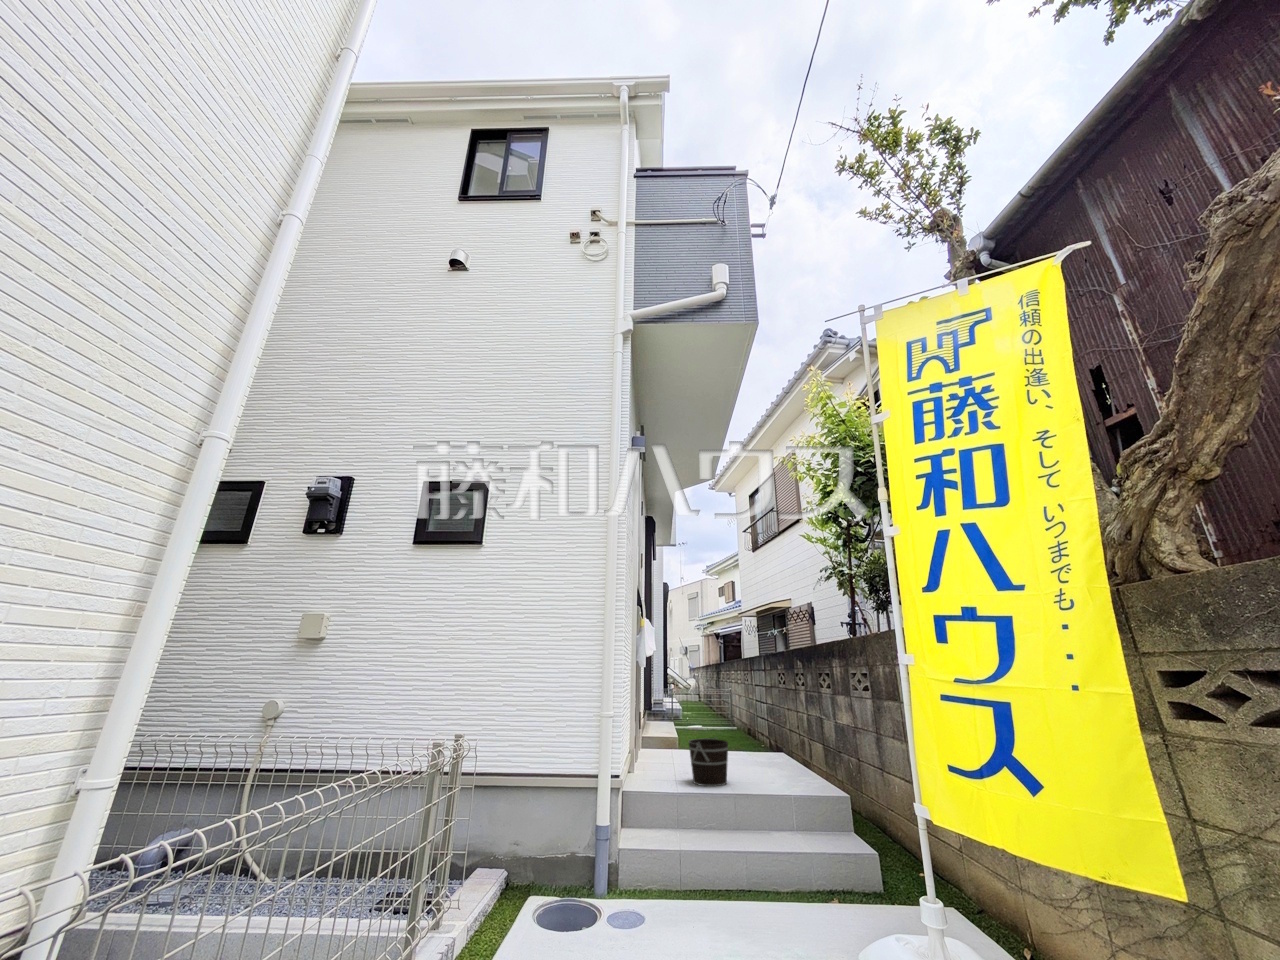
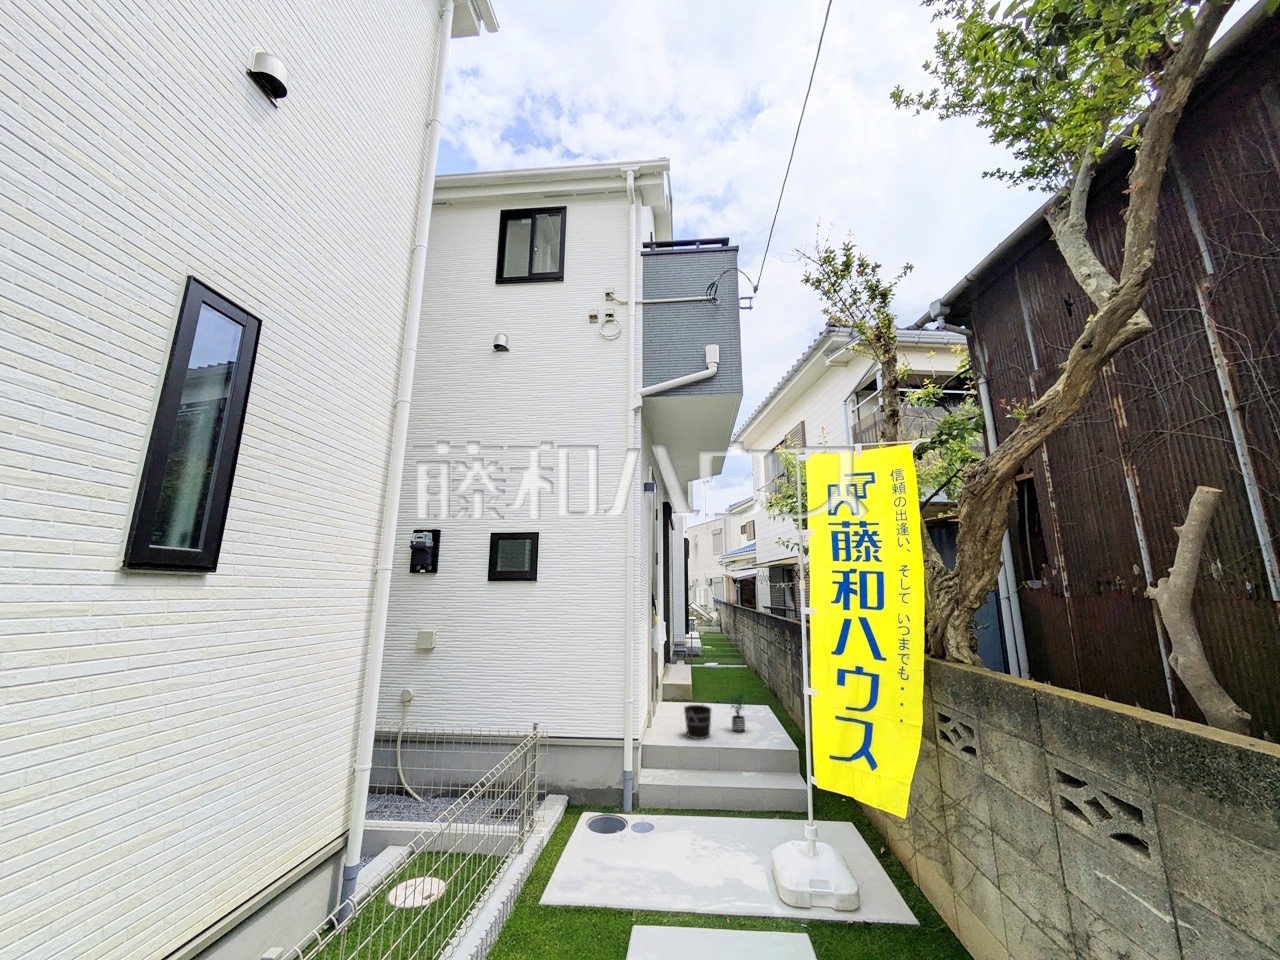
potted plant: none [744,719,783,780] -> present [726,693,746,732]

